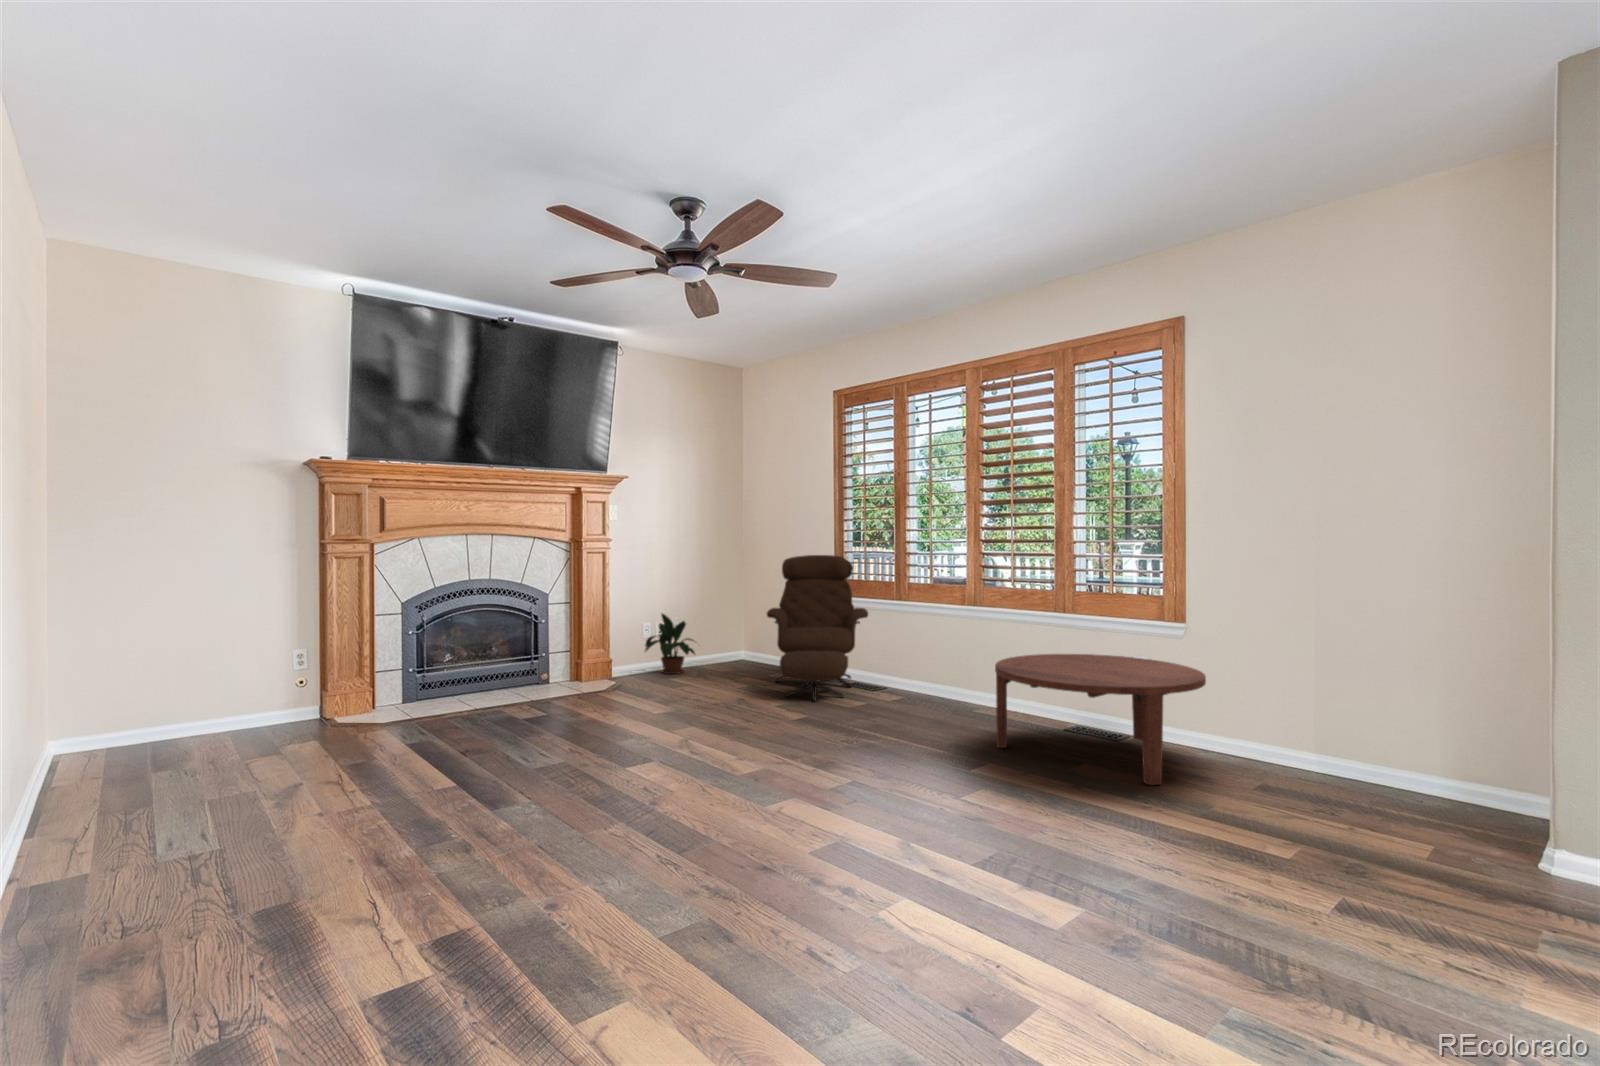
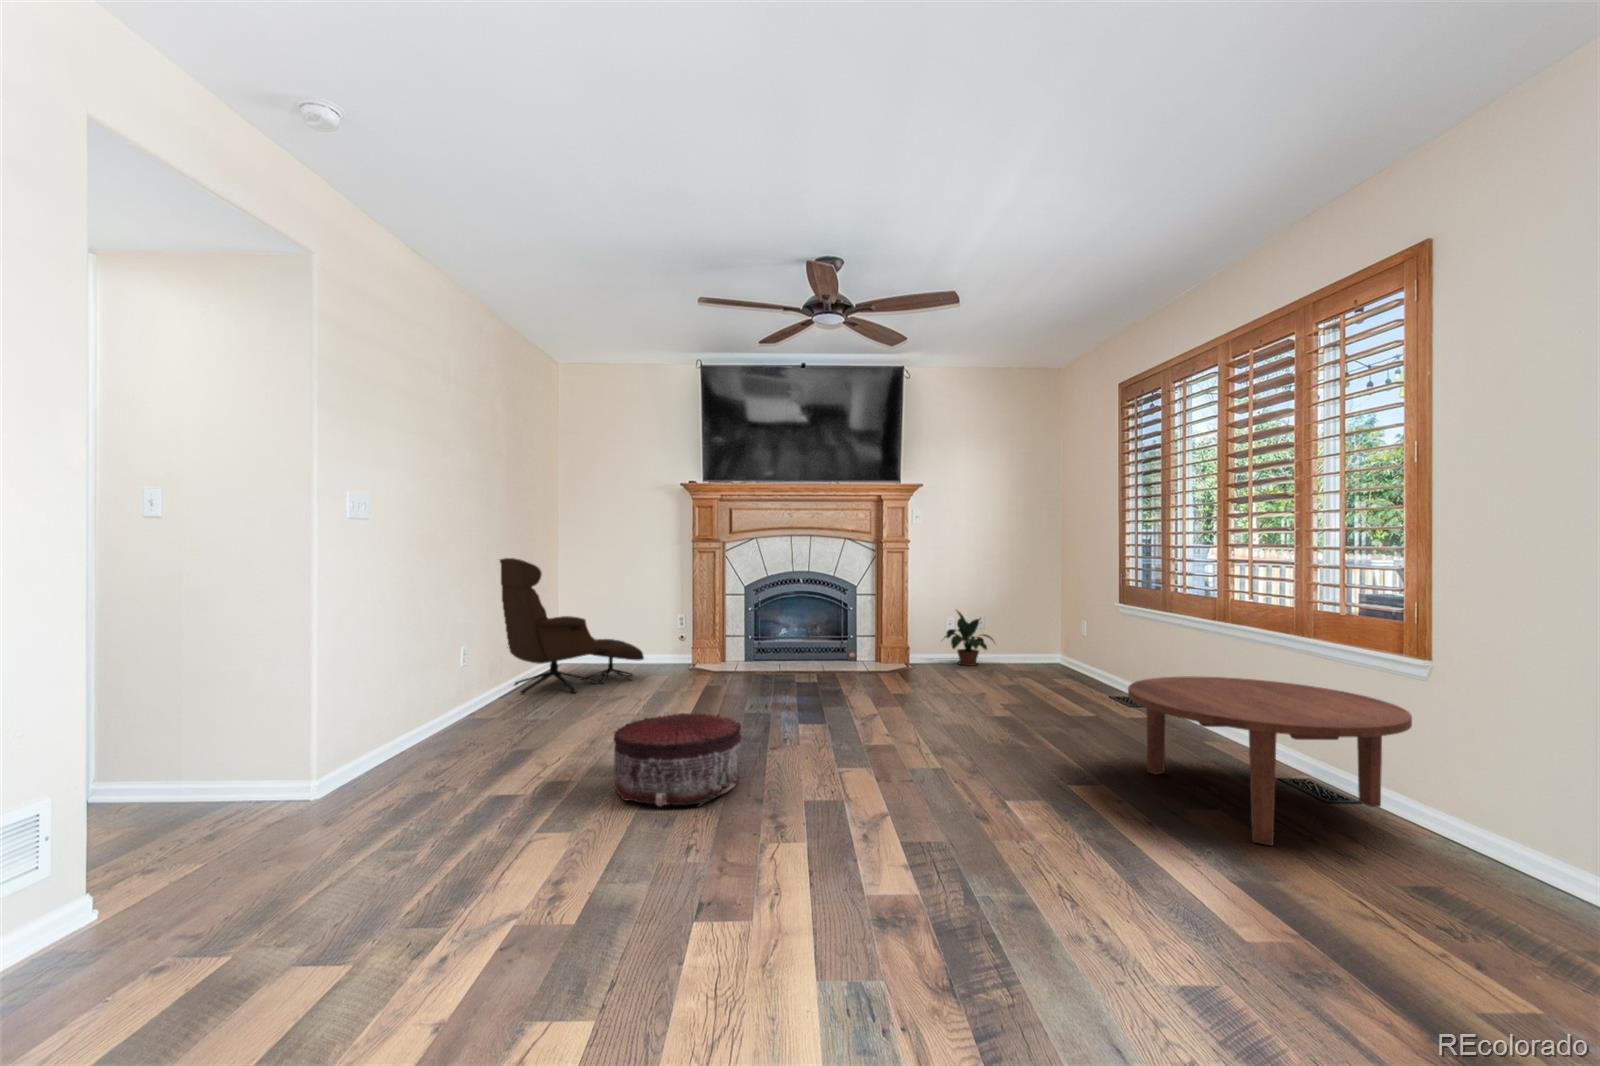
lounge chair: present [767,555,868,702] -> present [500,558,644,694]
pouf: none [553,773,736,923] -> present [614,713,742,806]

